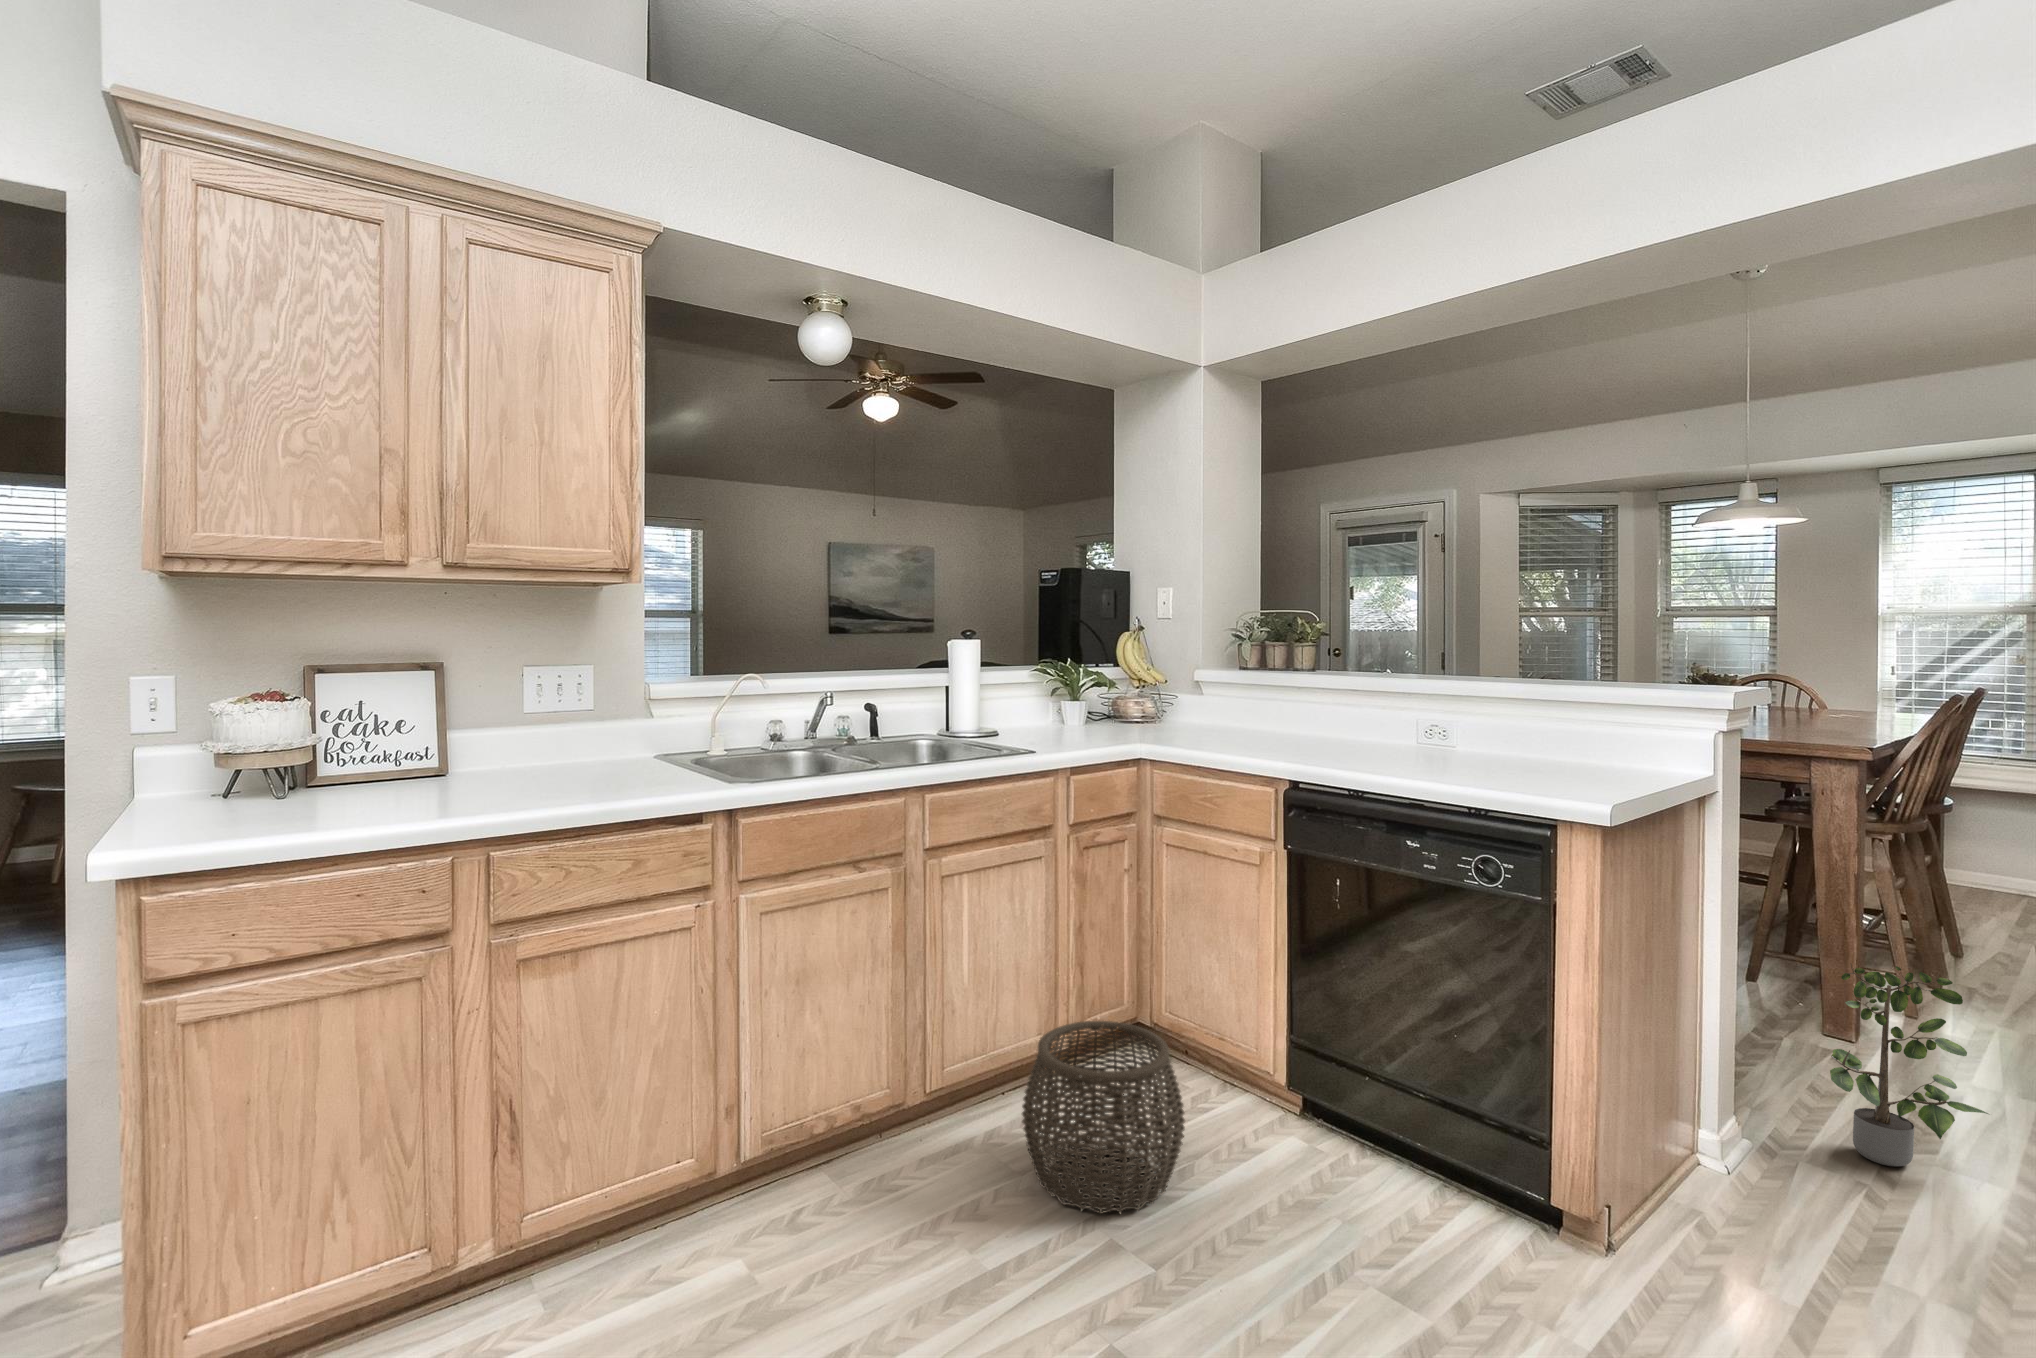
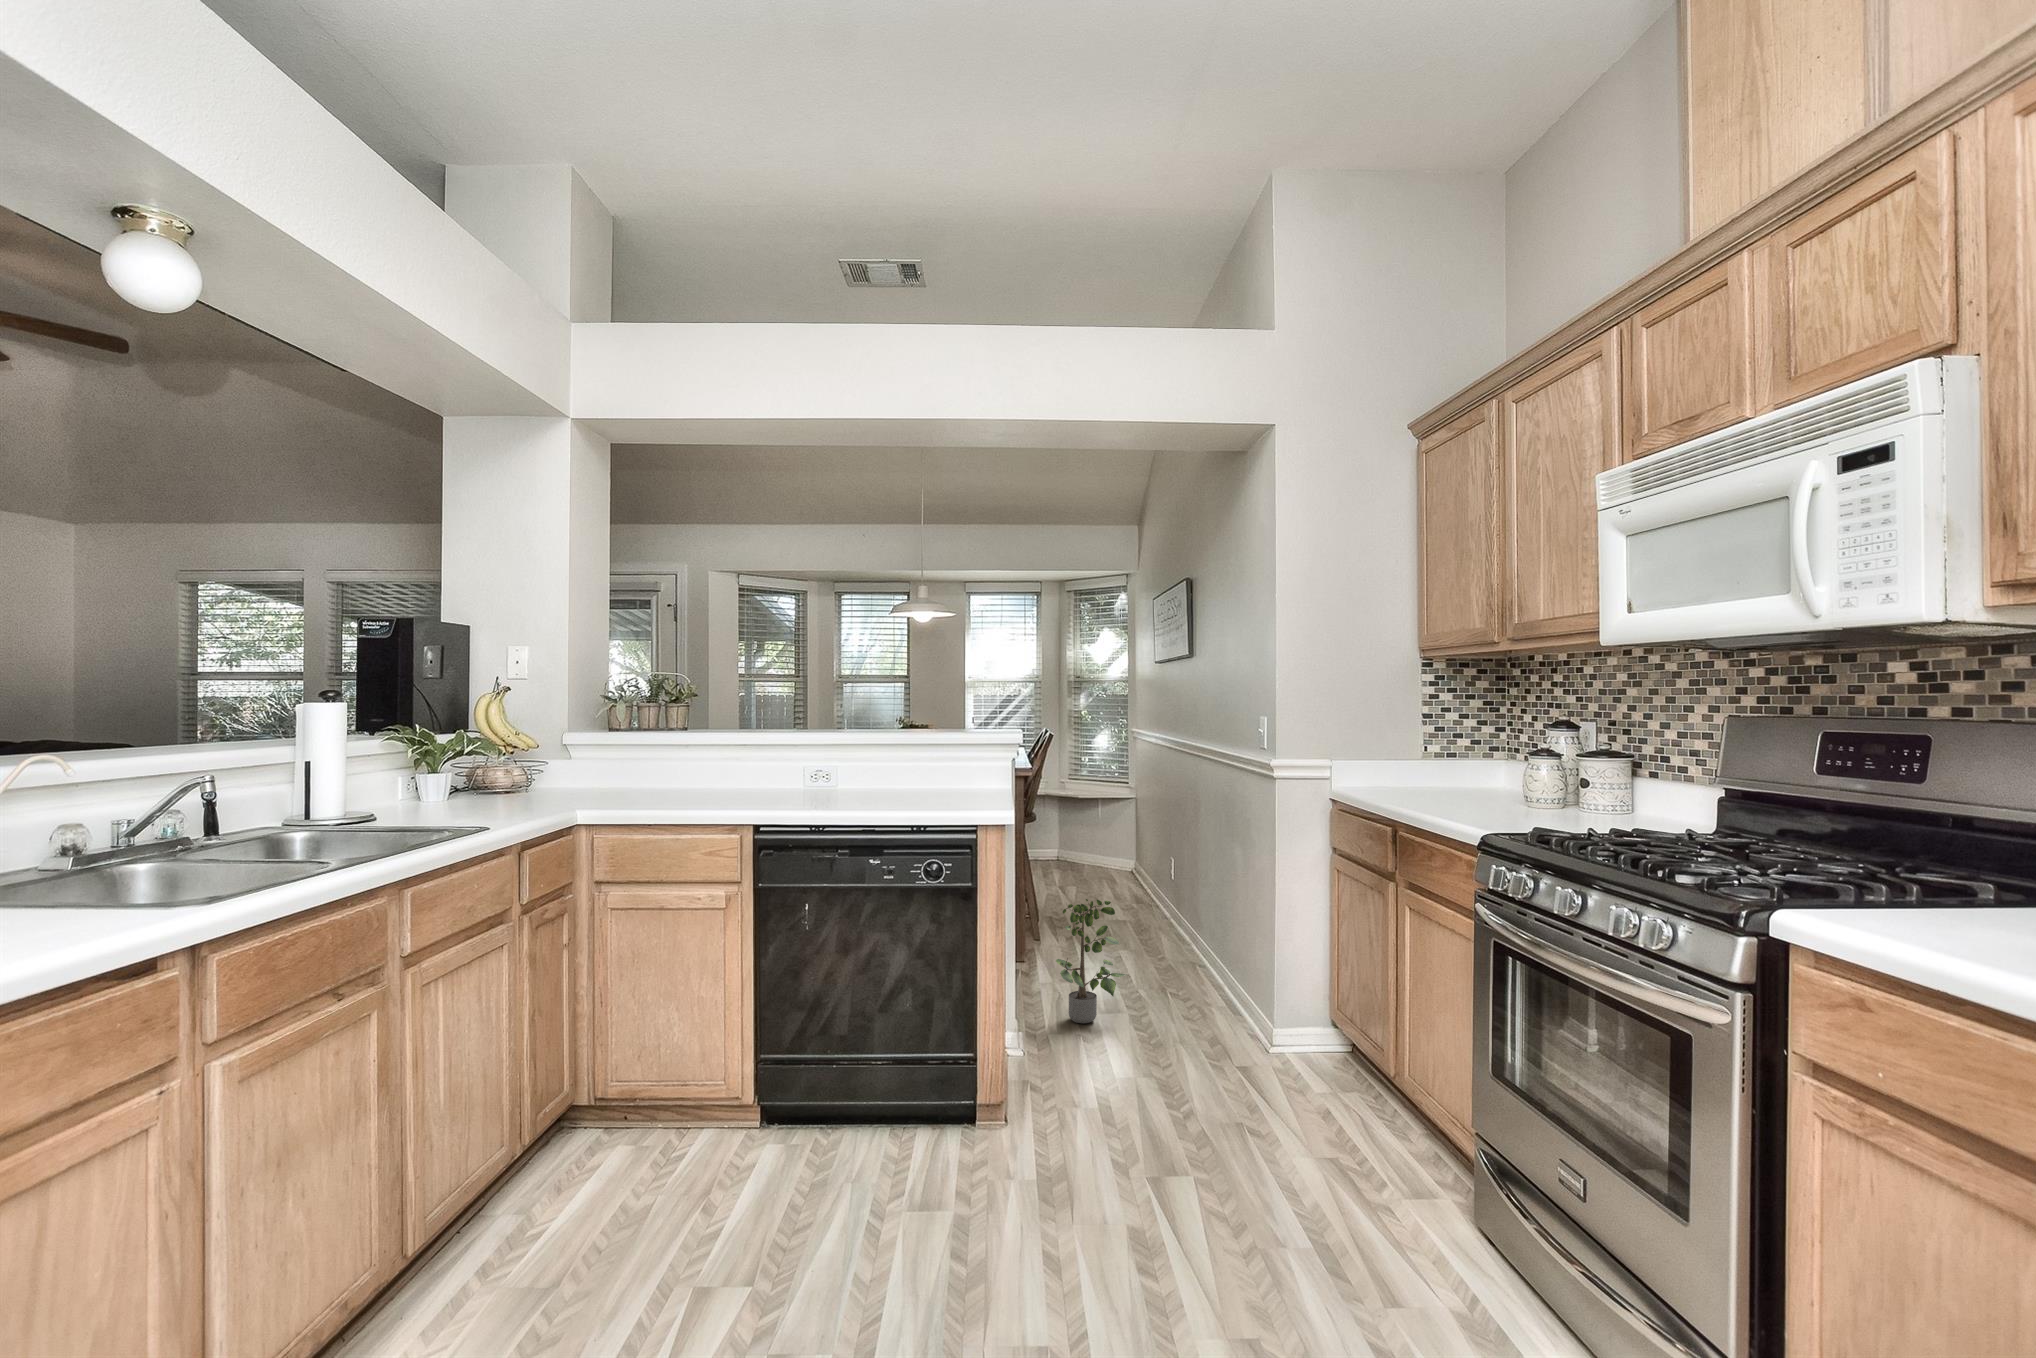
woven basket: present [1022,1021,1185,1214] -> none [550,1084,726,1288]

